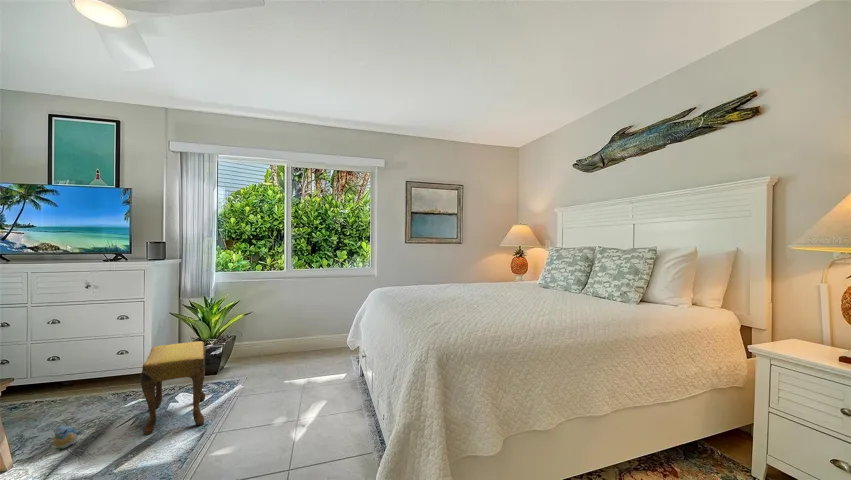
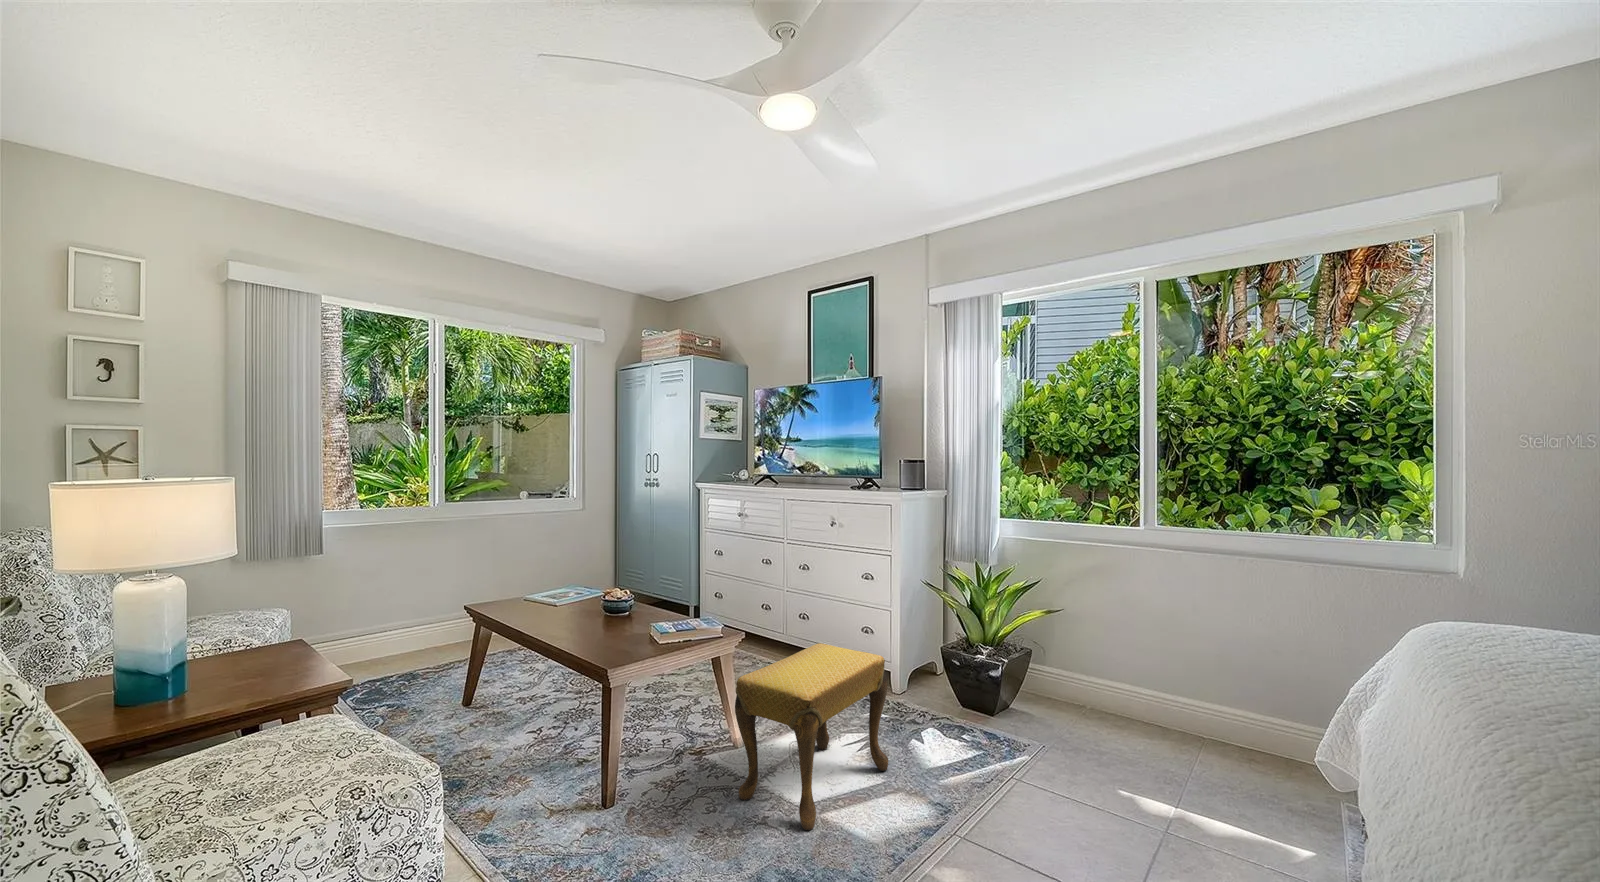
plush toy: present [53,426,85,449] -> none [654,731,699,764]

